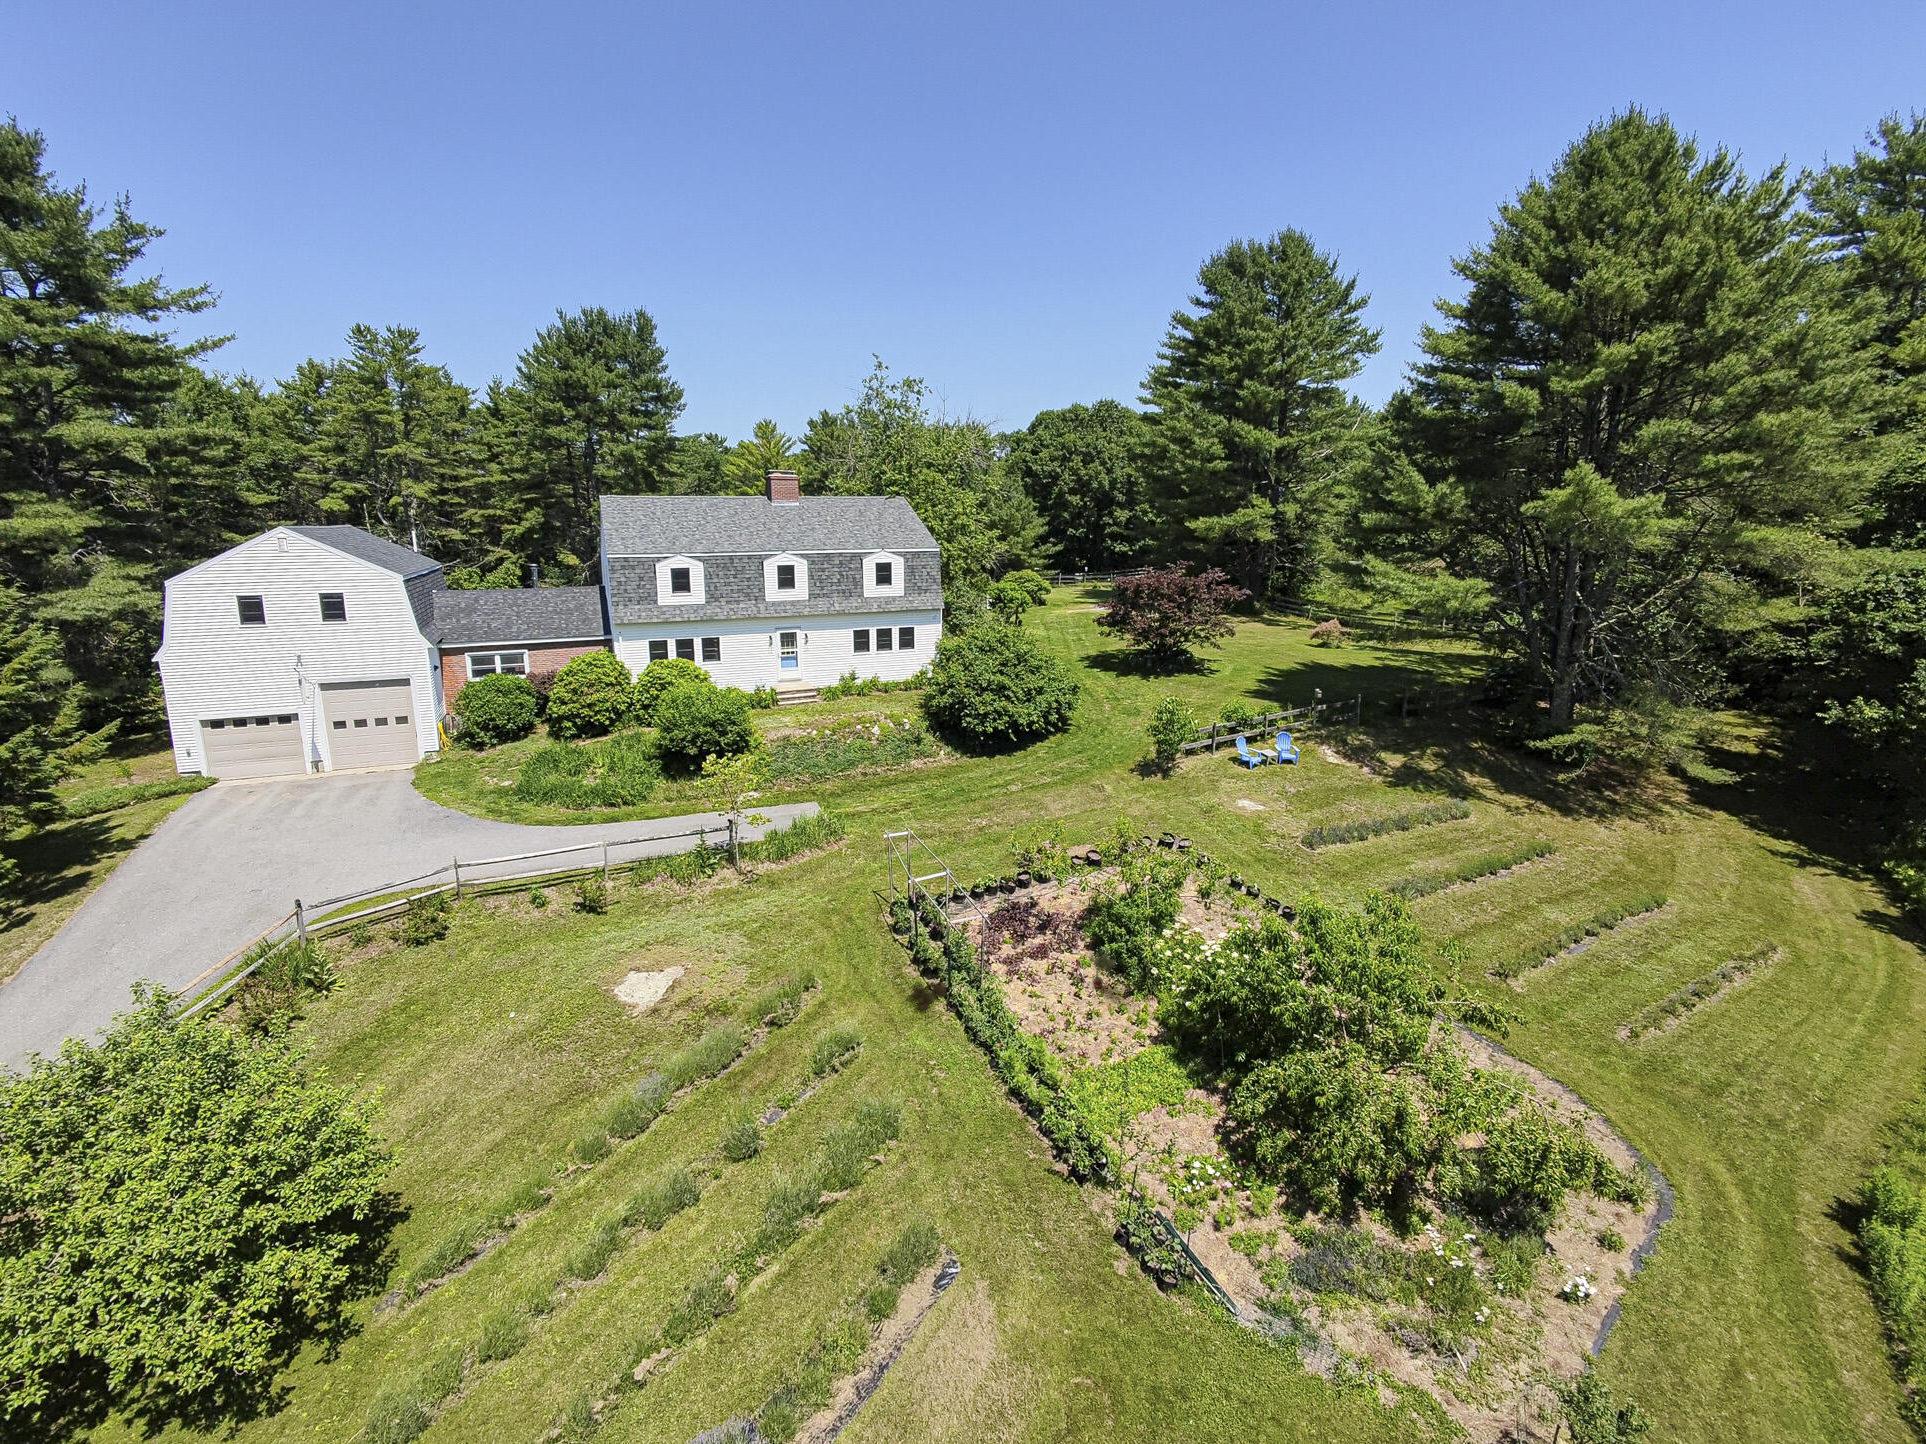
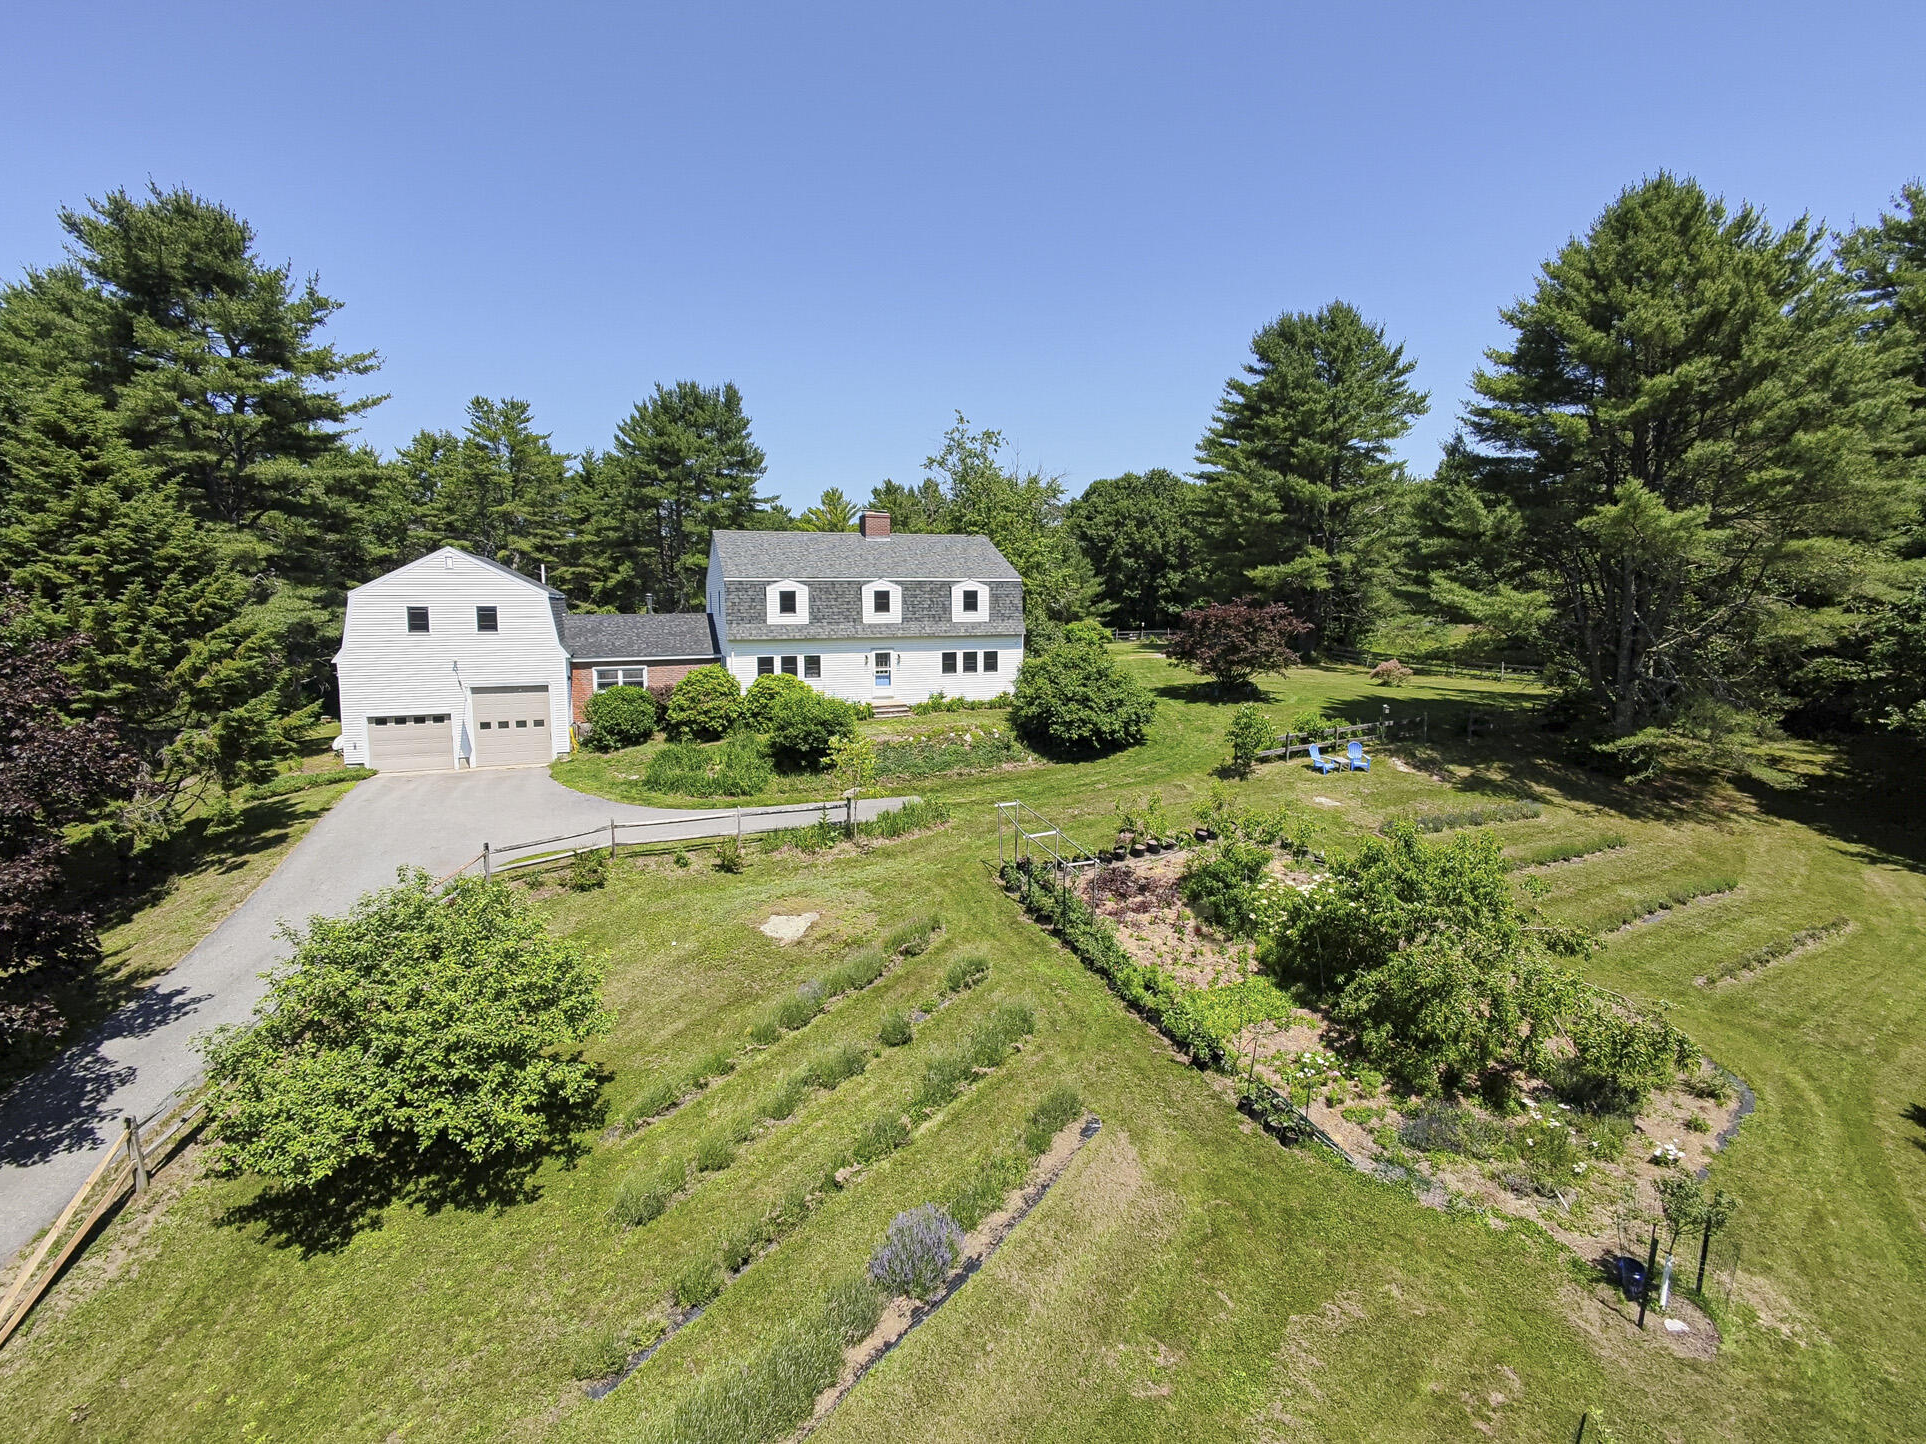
woven basket: present [913,982,946,1011] -> none [1028,922,1059,946]

